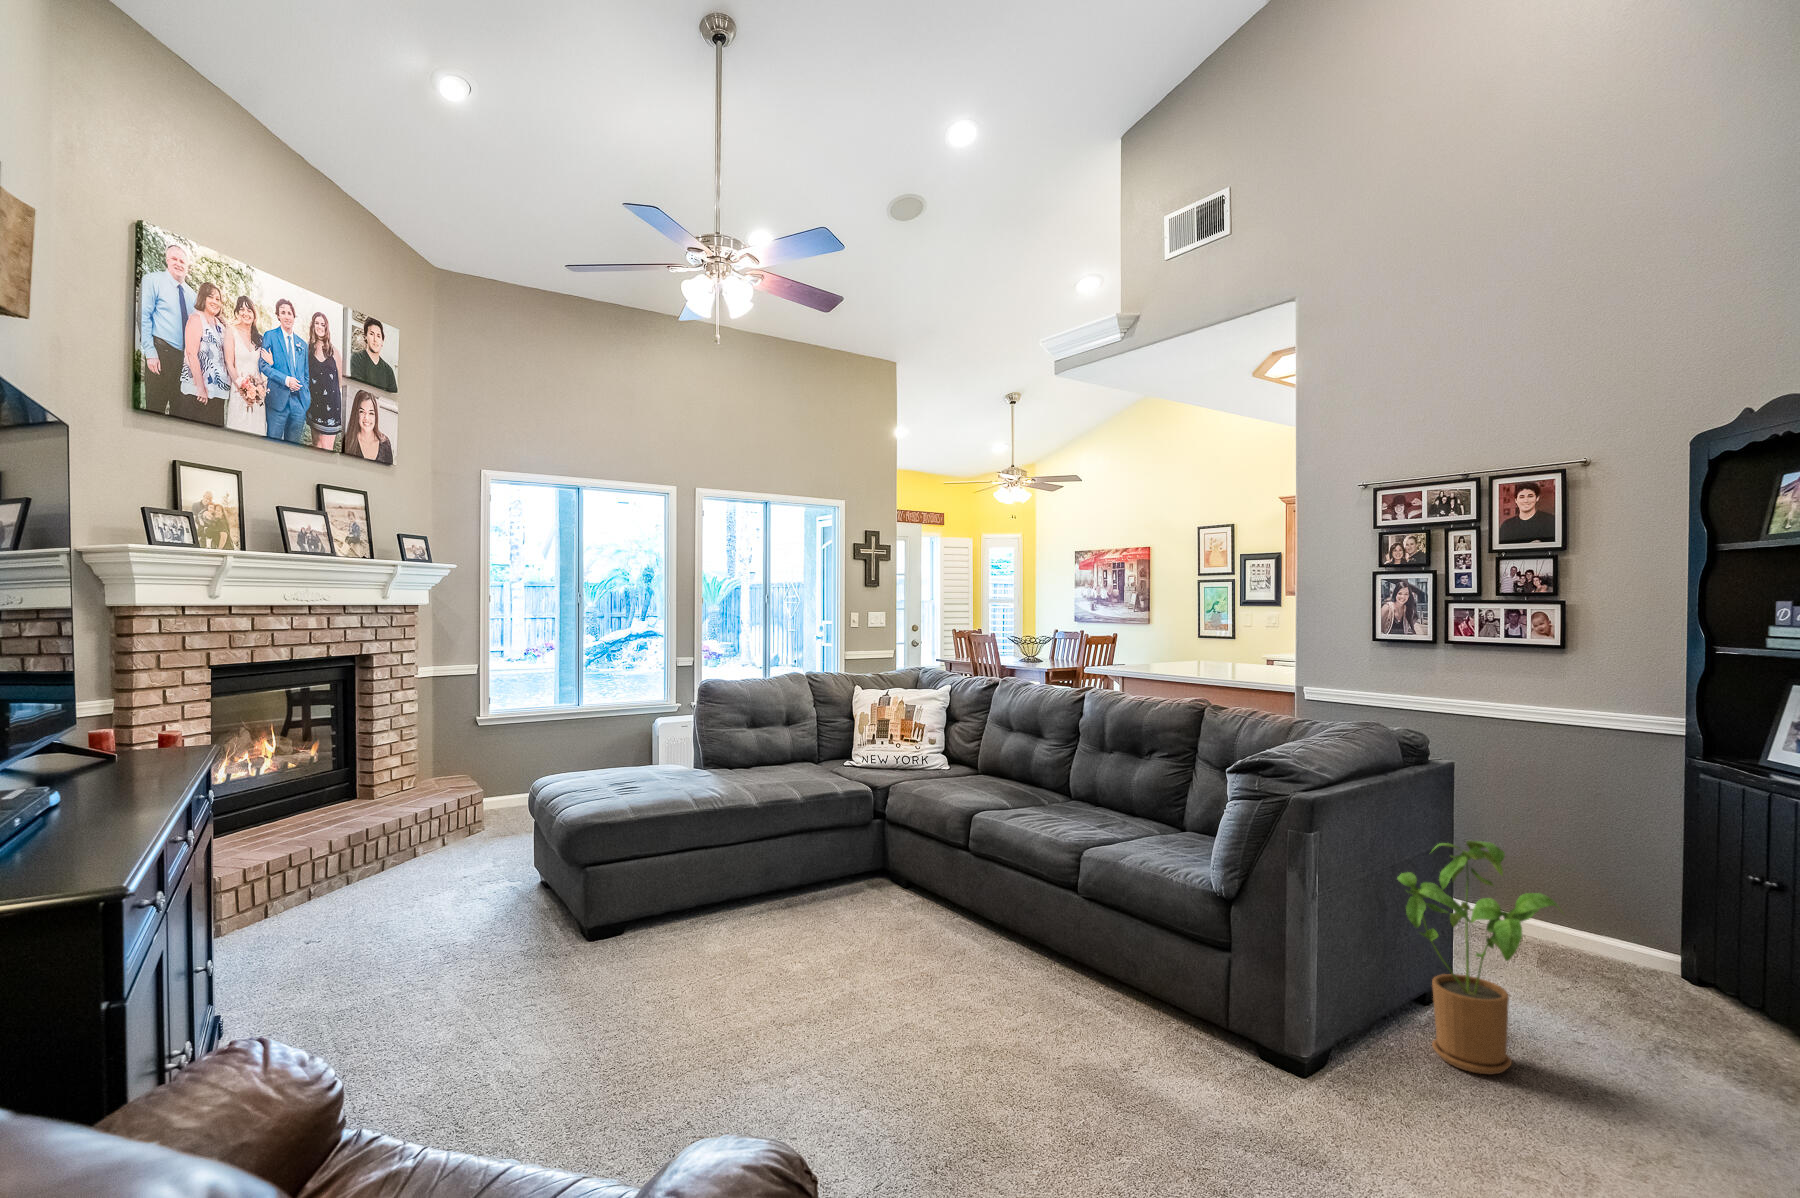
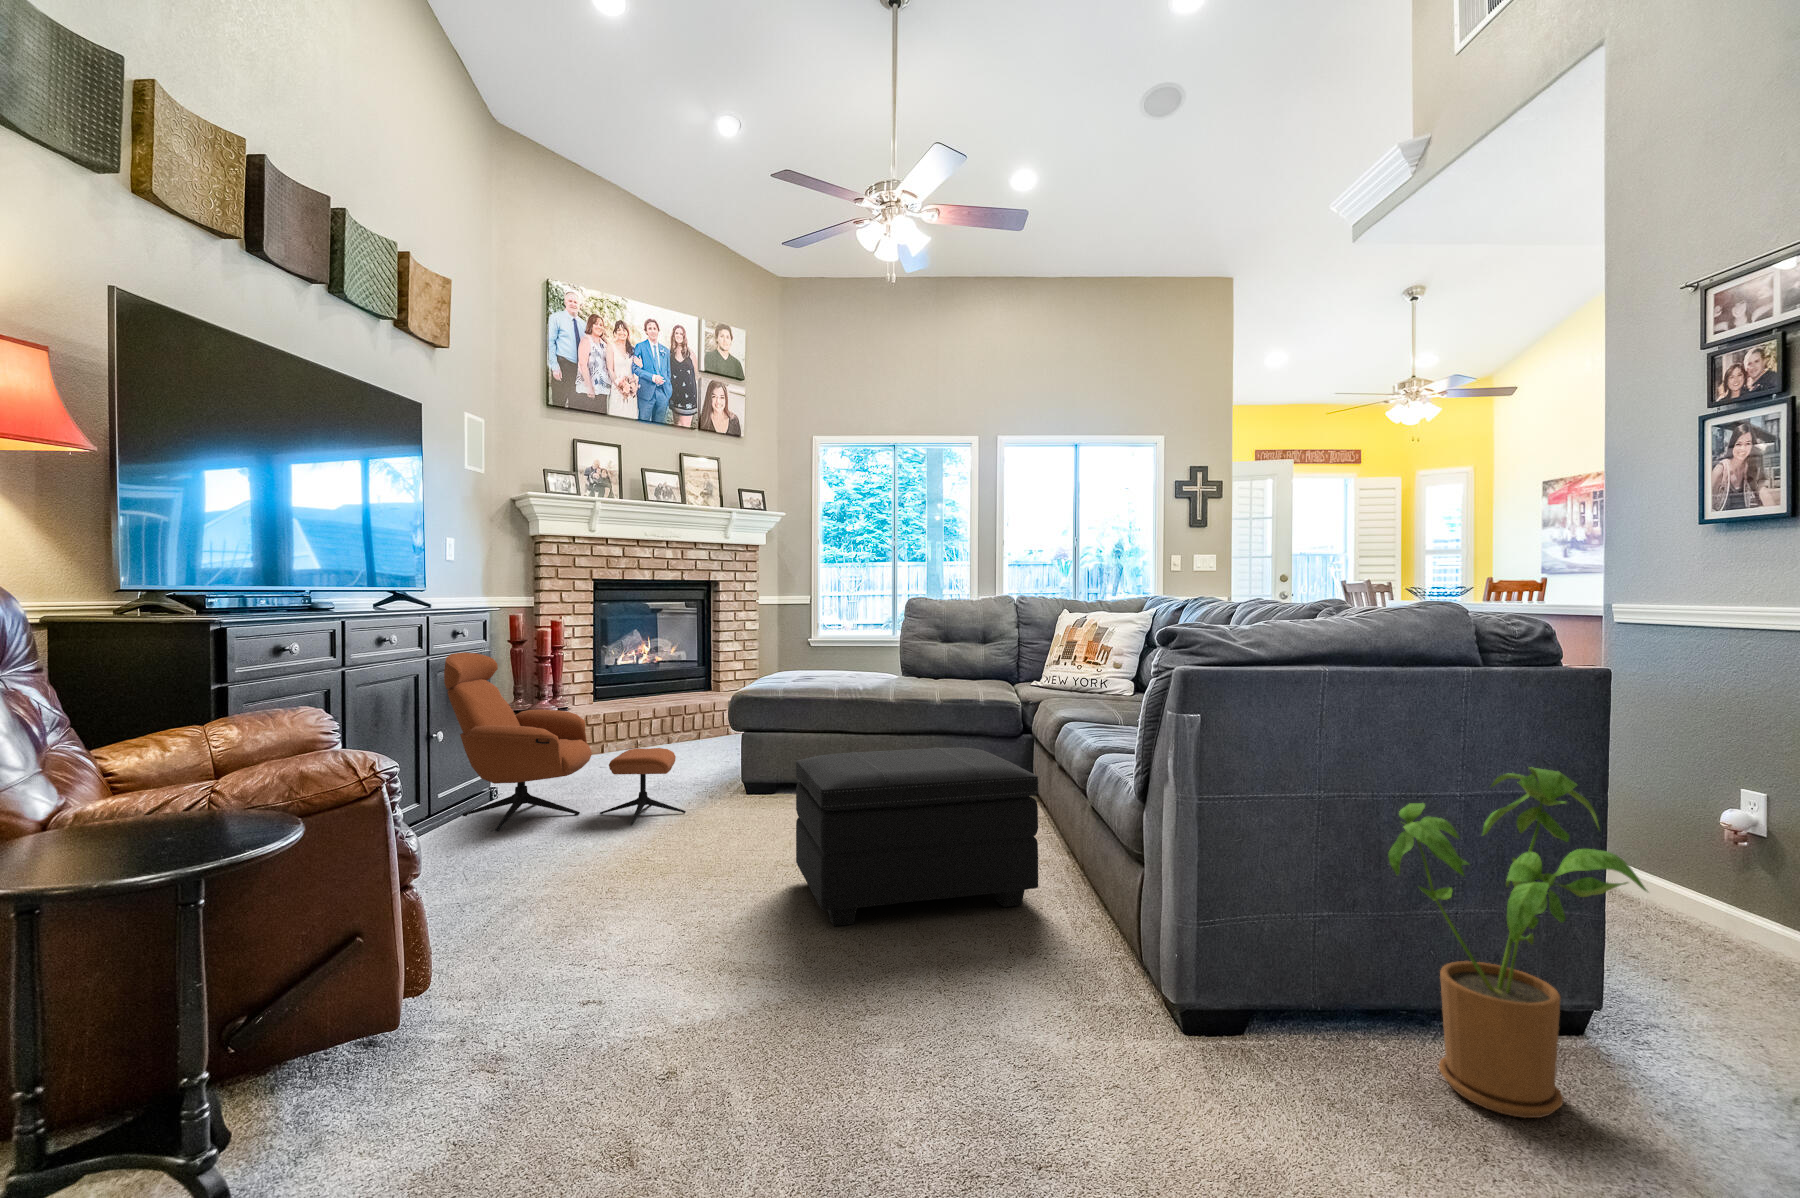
lounge chair: none [194,820,557,1084] -> present [444,652,686,831]
footstool: none [823,859,1063,1079] -> present [796,747,1038,926]

